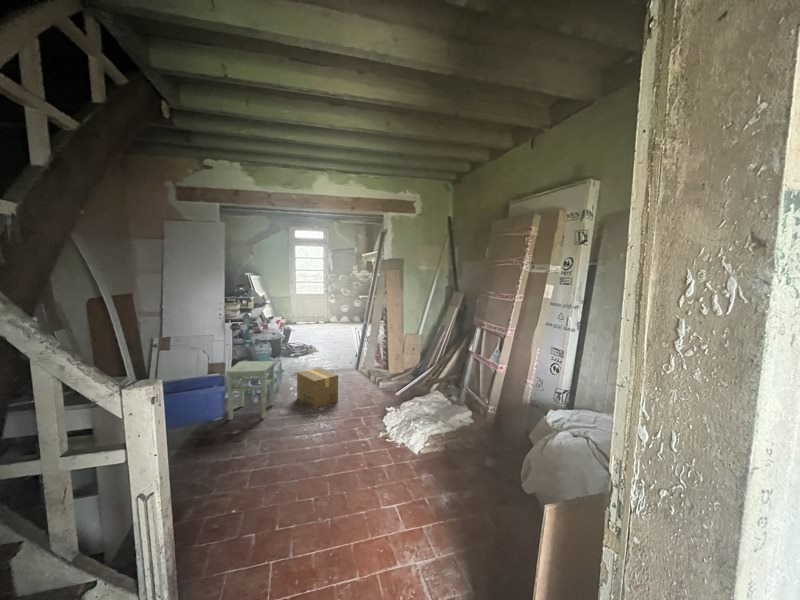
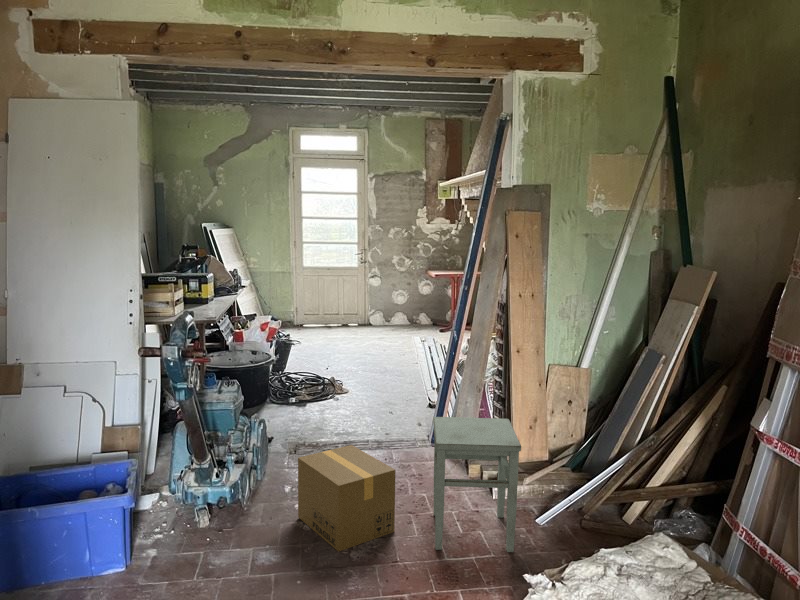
stool: present [226,361,275,420] -> present [433,417,521,552]

